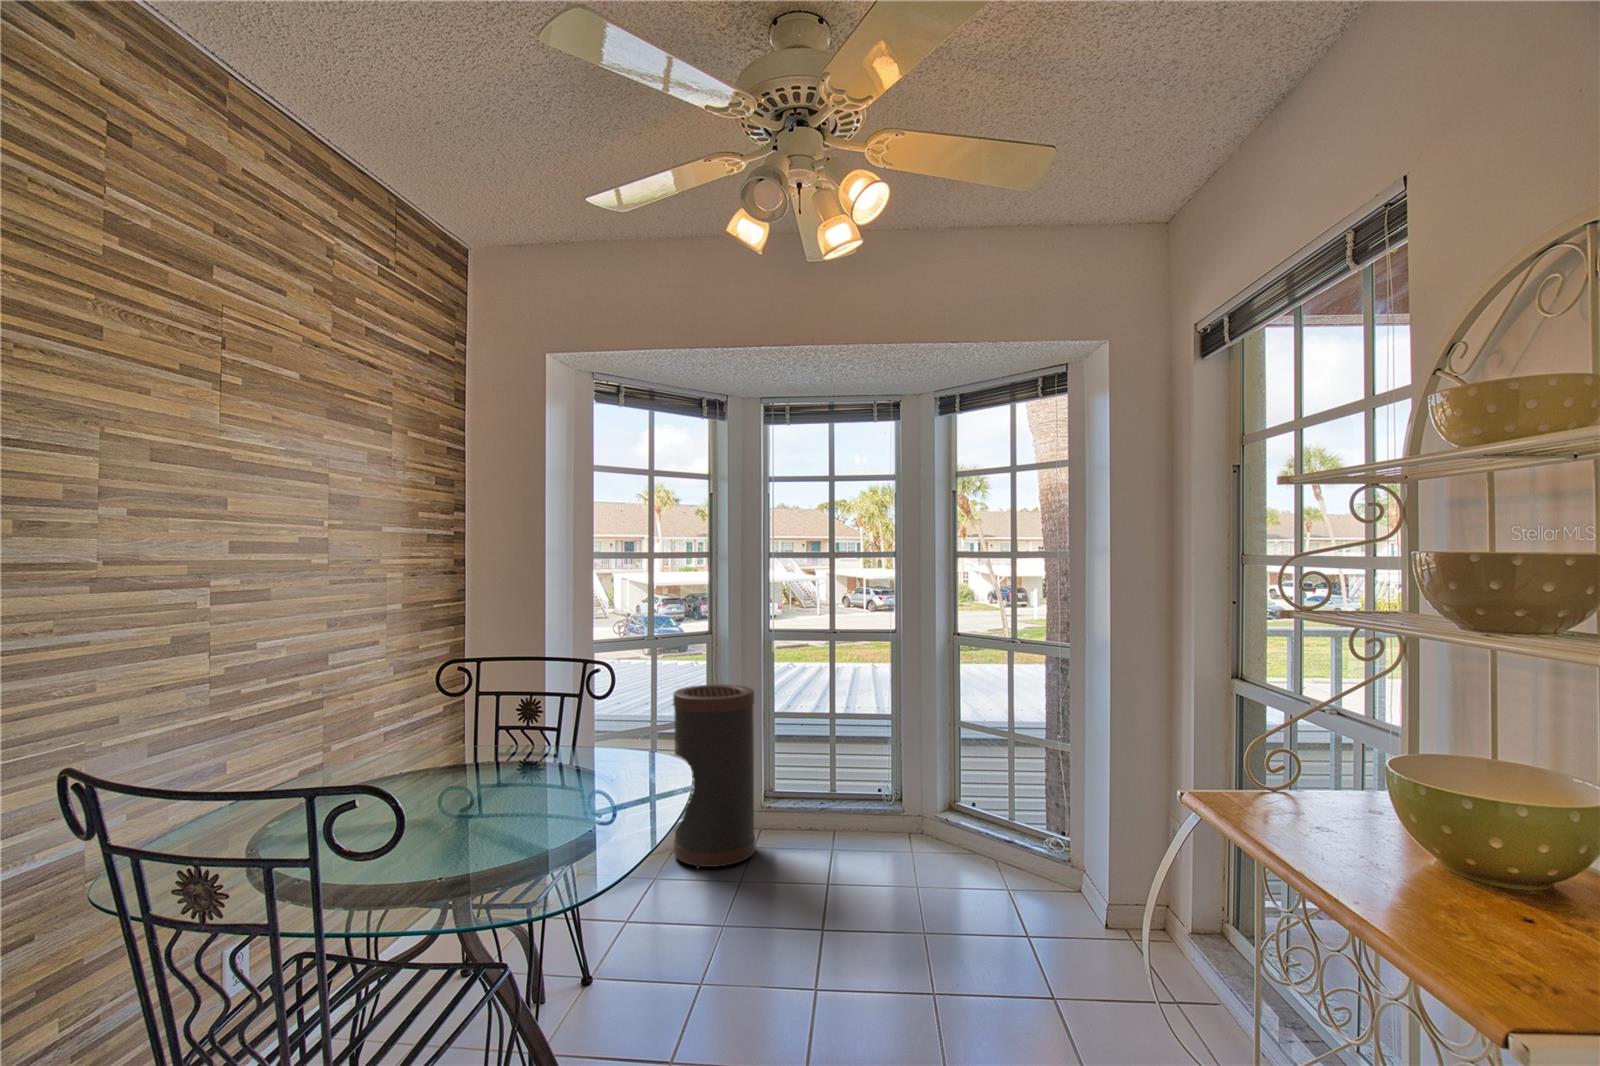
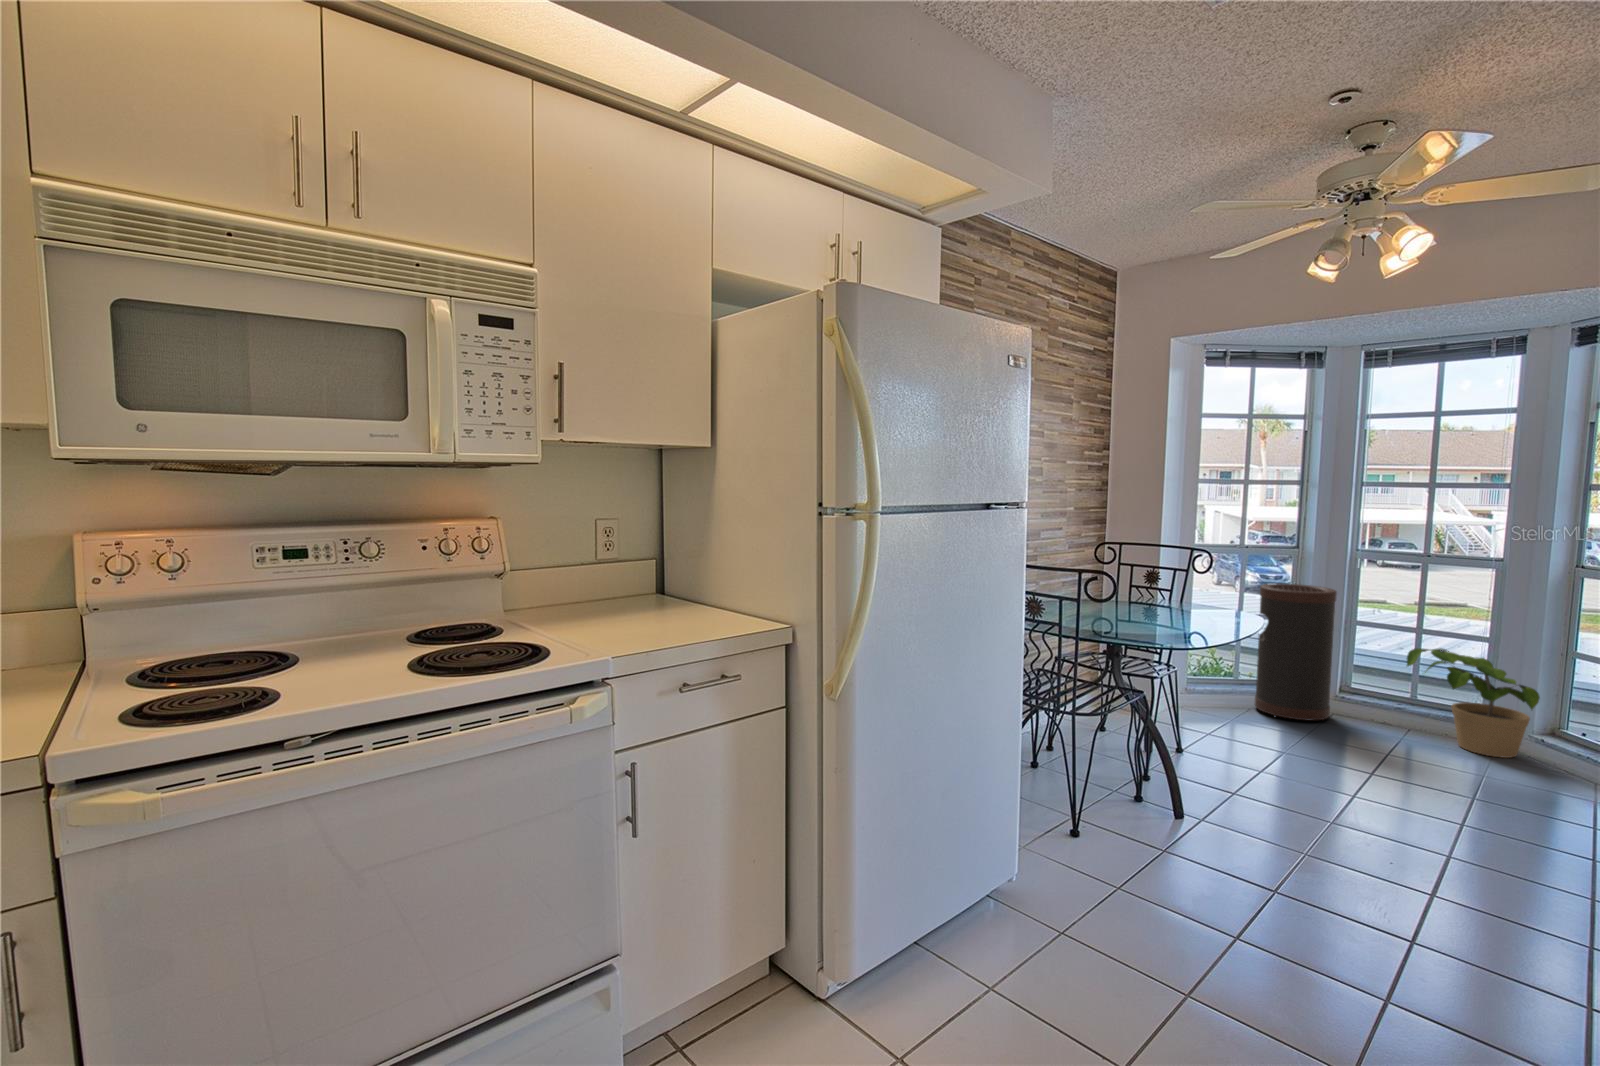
potted plant: none [829,749,939,865] -> present [1407,648,1540,758]

